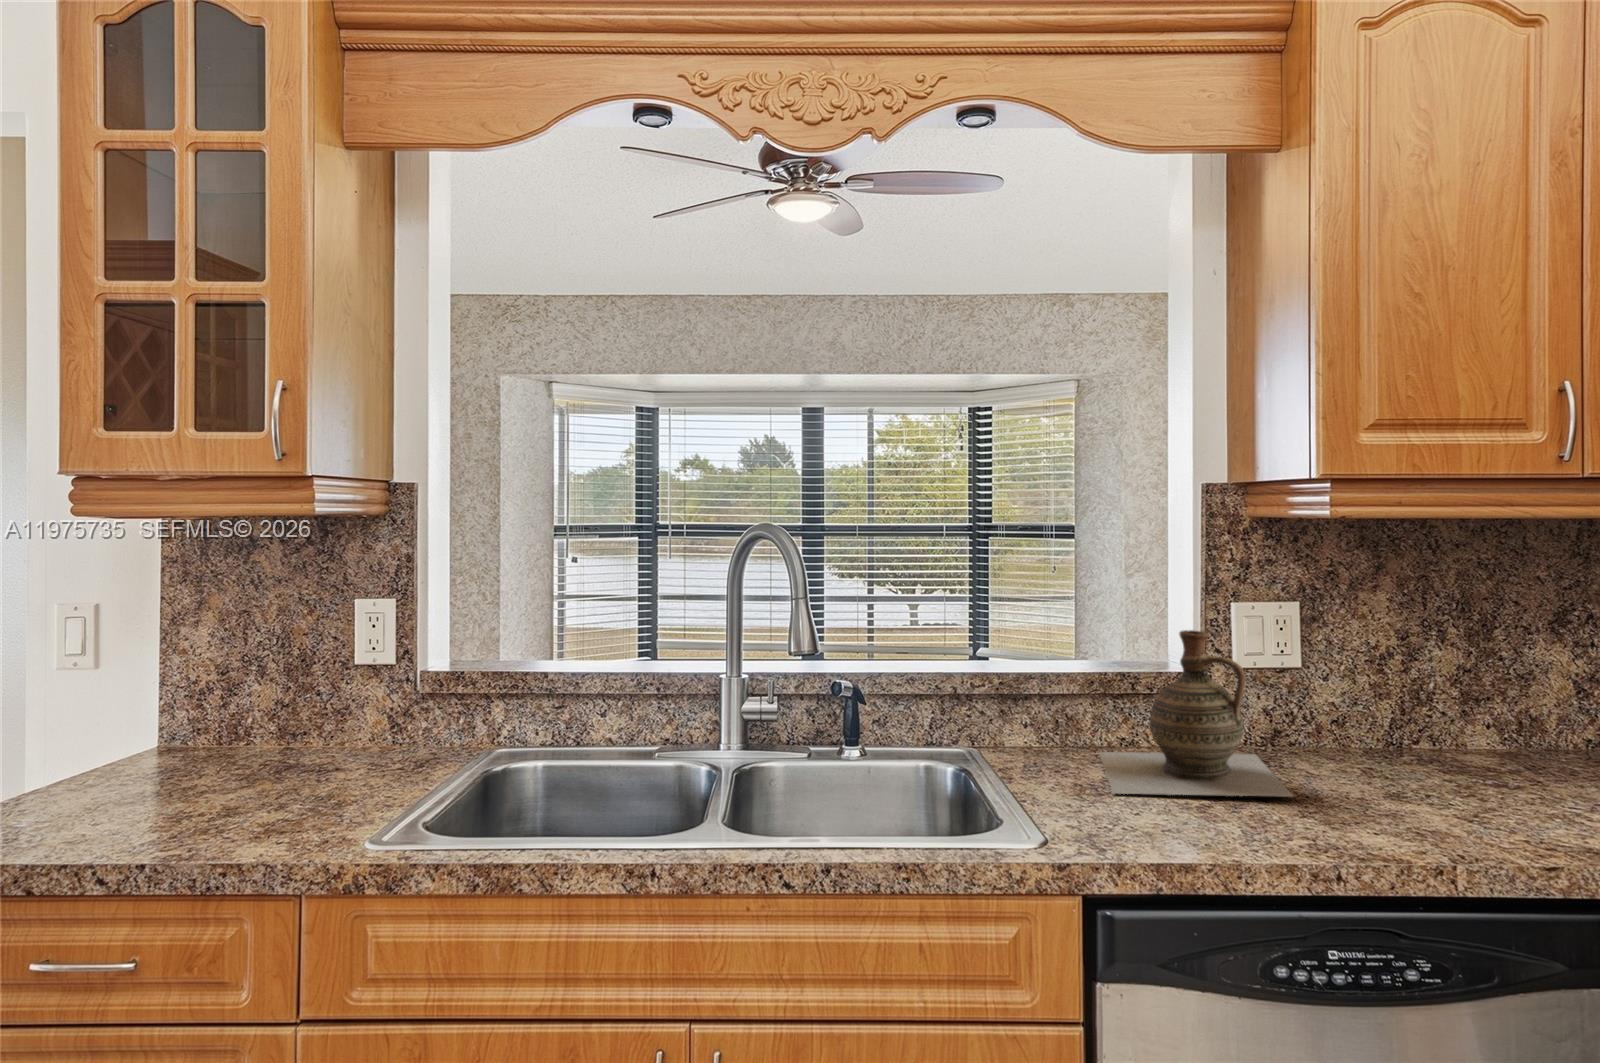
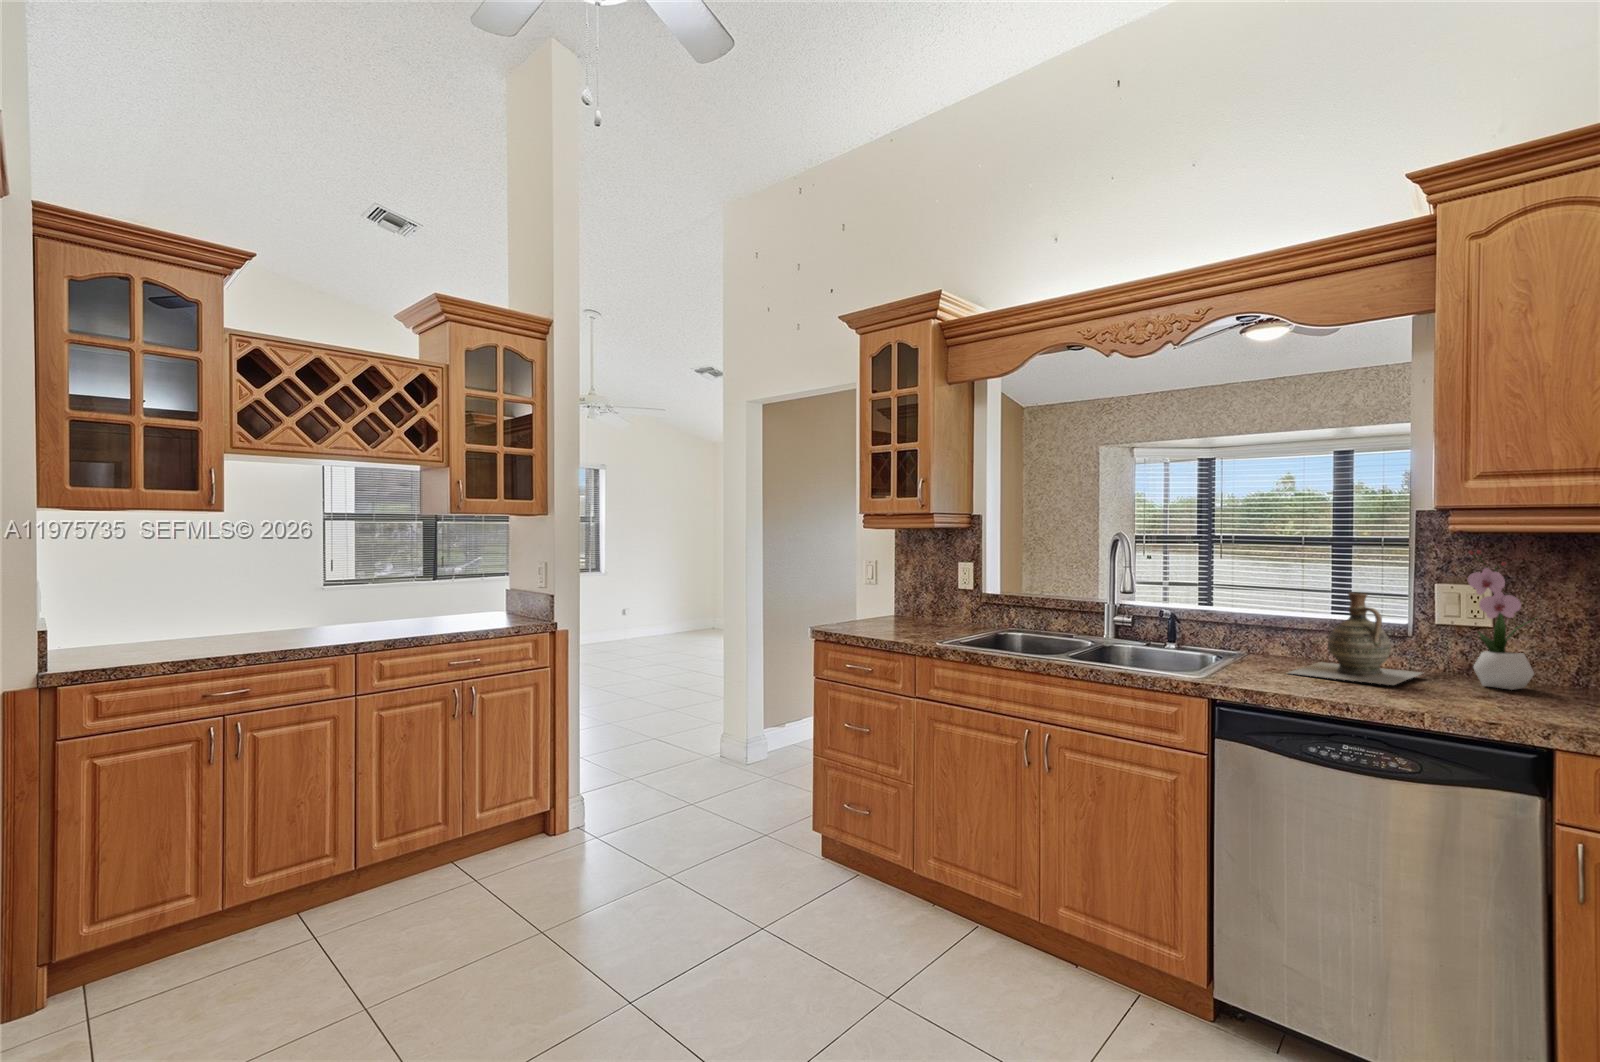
flower arrangement: none [1316,551,1400,770] -> present [1468,550,1534,690]

